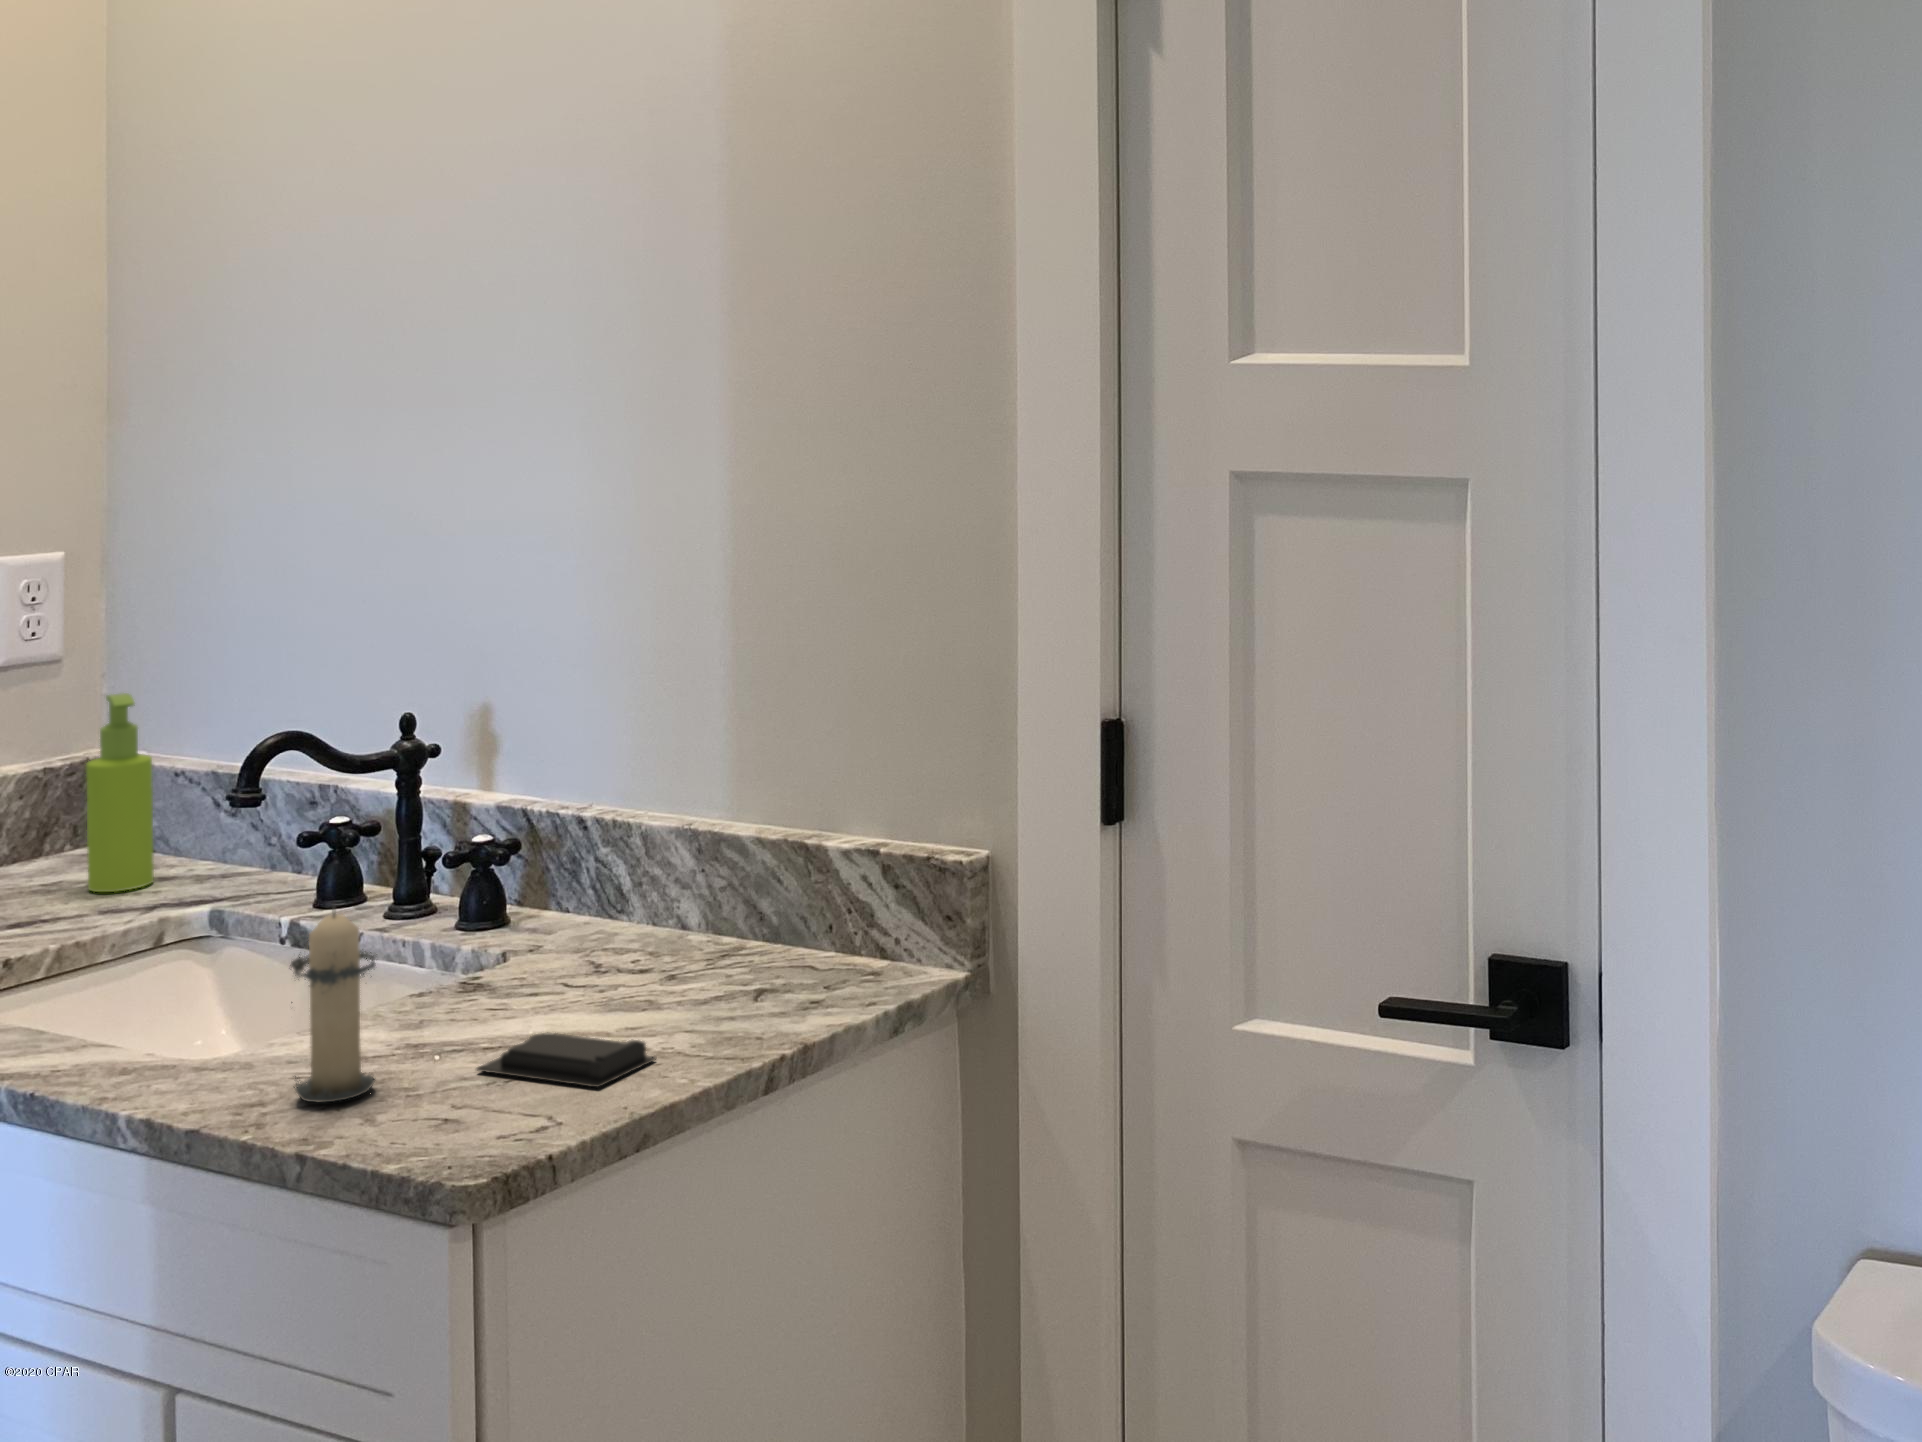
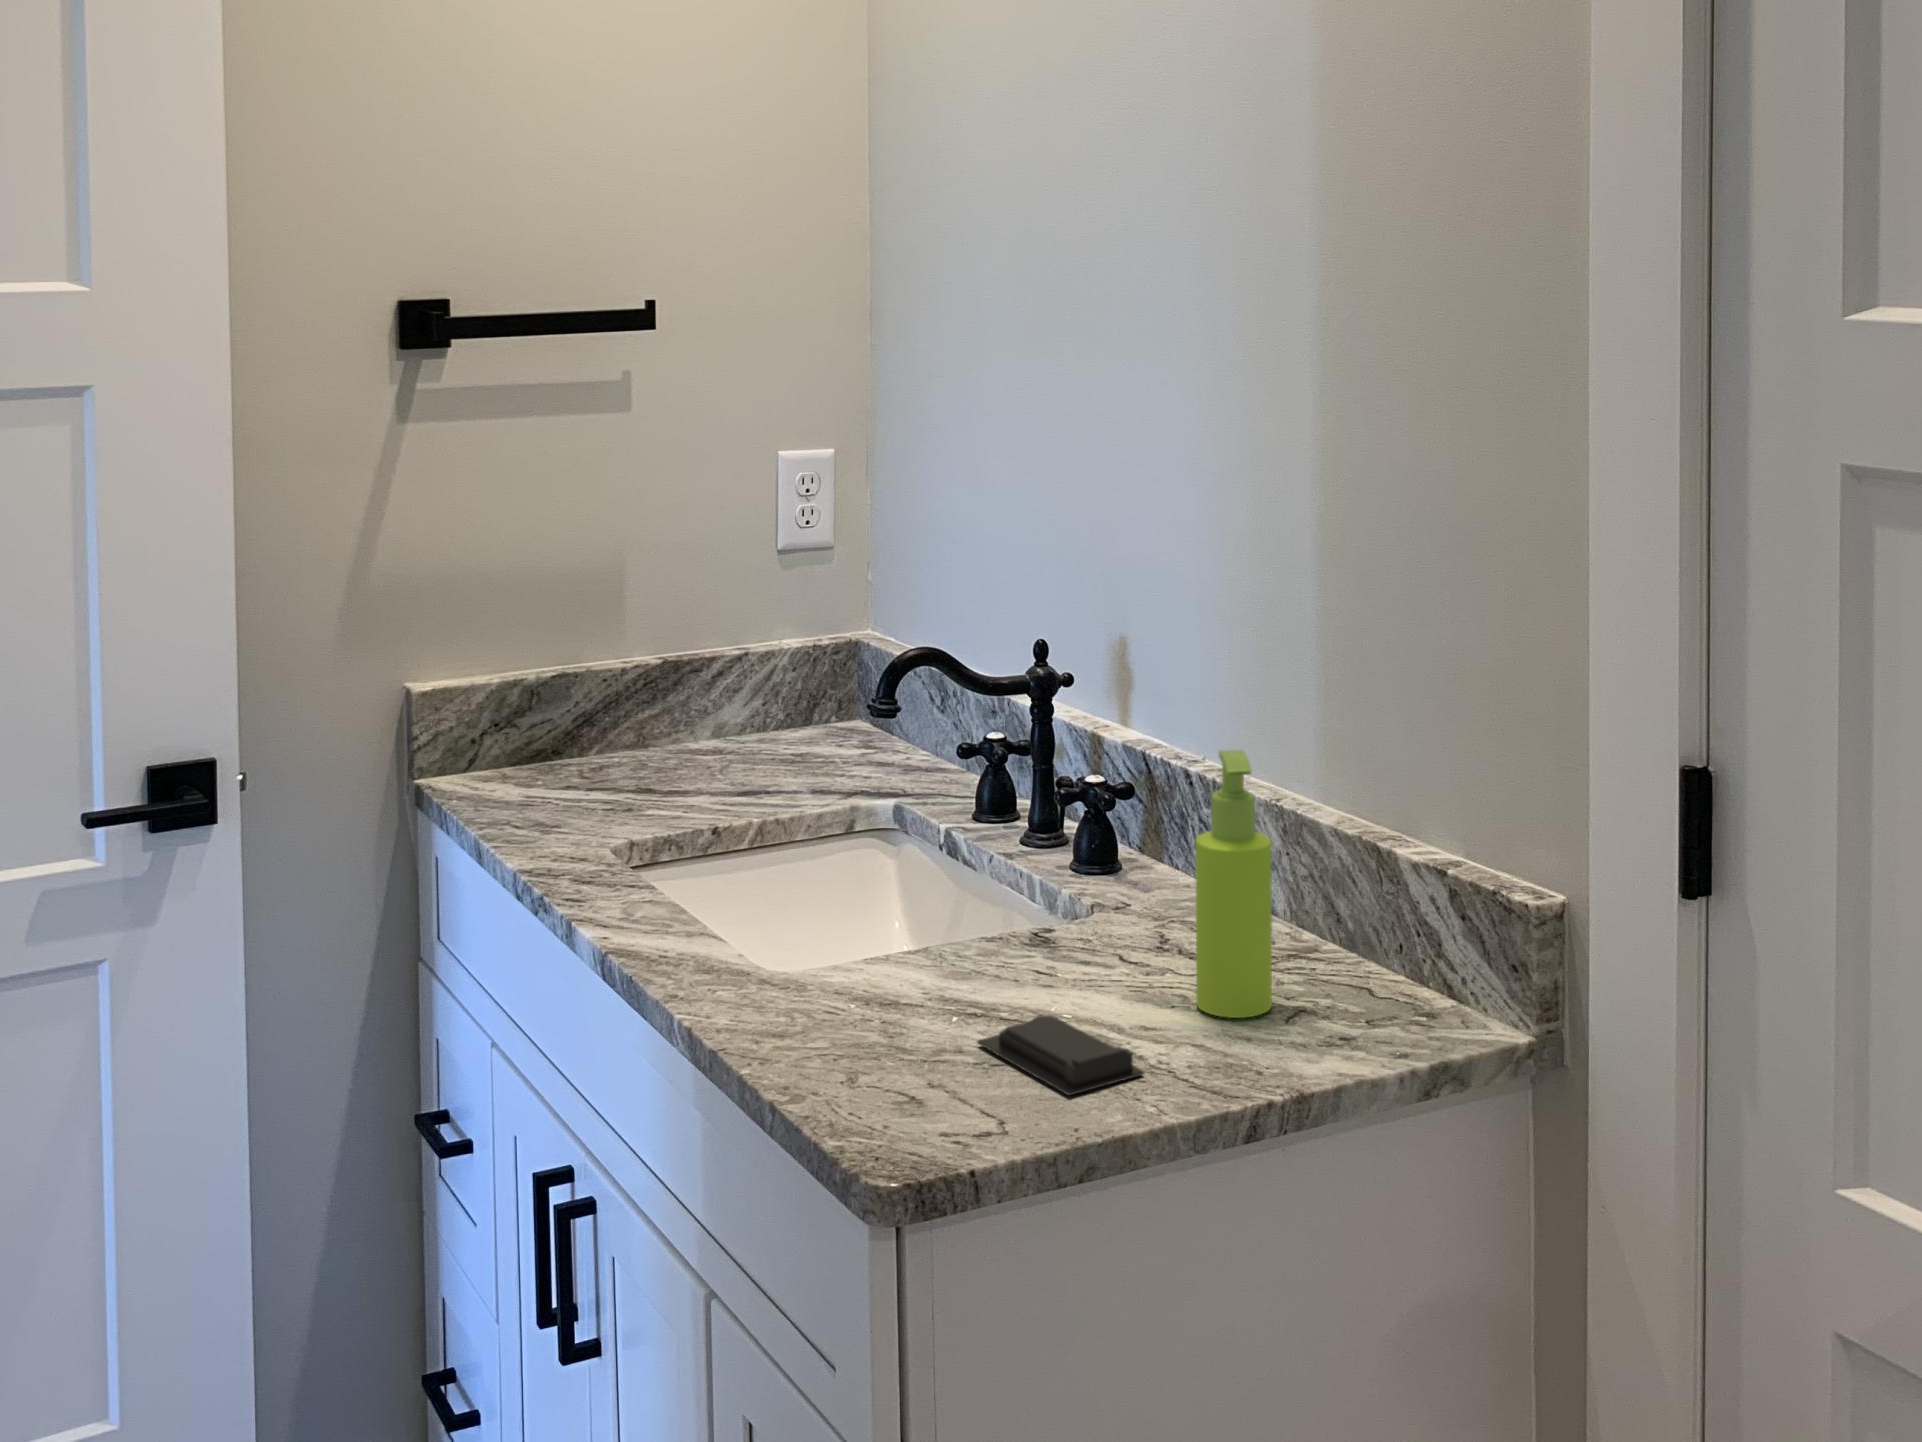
soap dispenser: present [86,693,154,892] -> present [1195,750,1272,1018]
candle: present [290,903,377,1102] -> none [798,843,896,1051]

